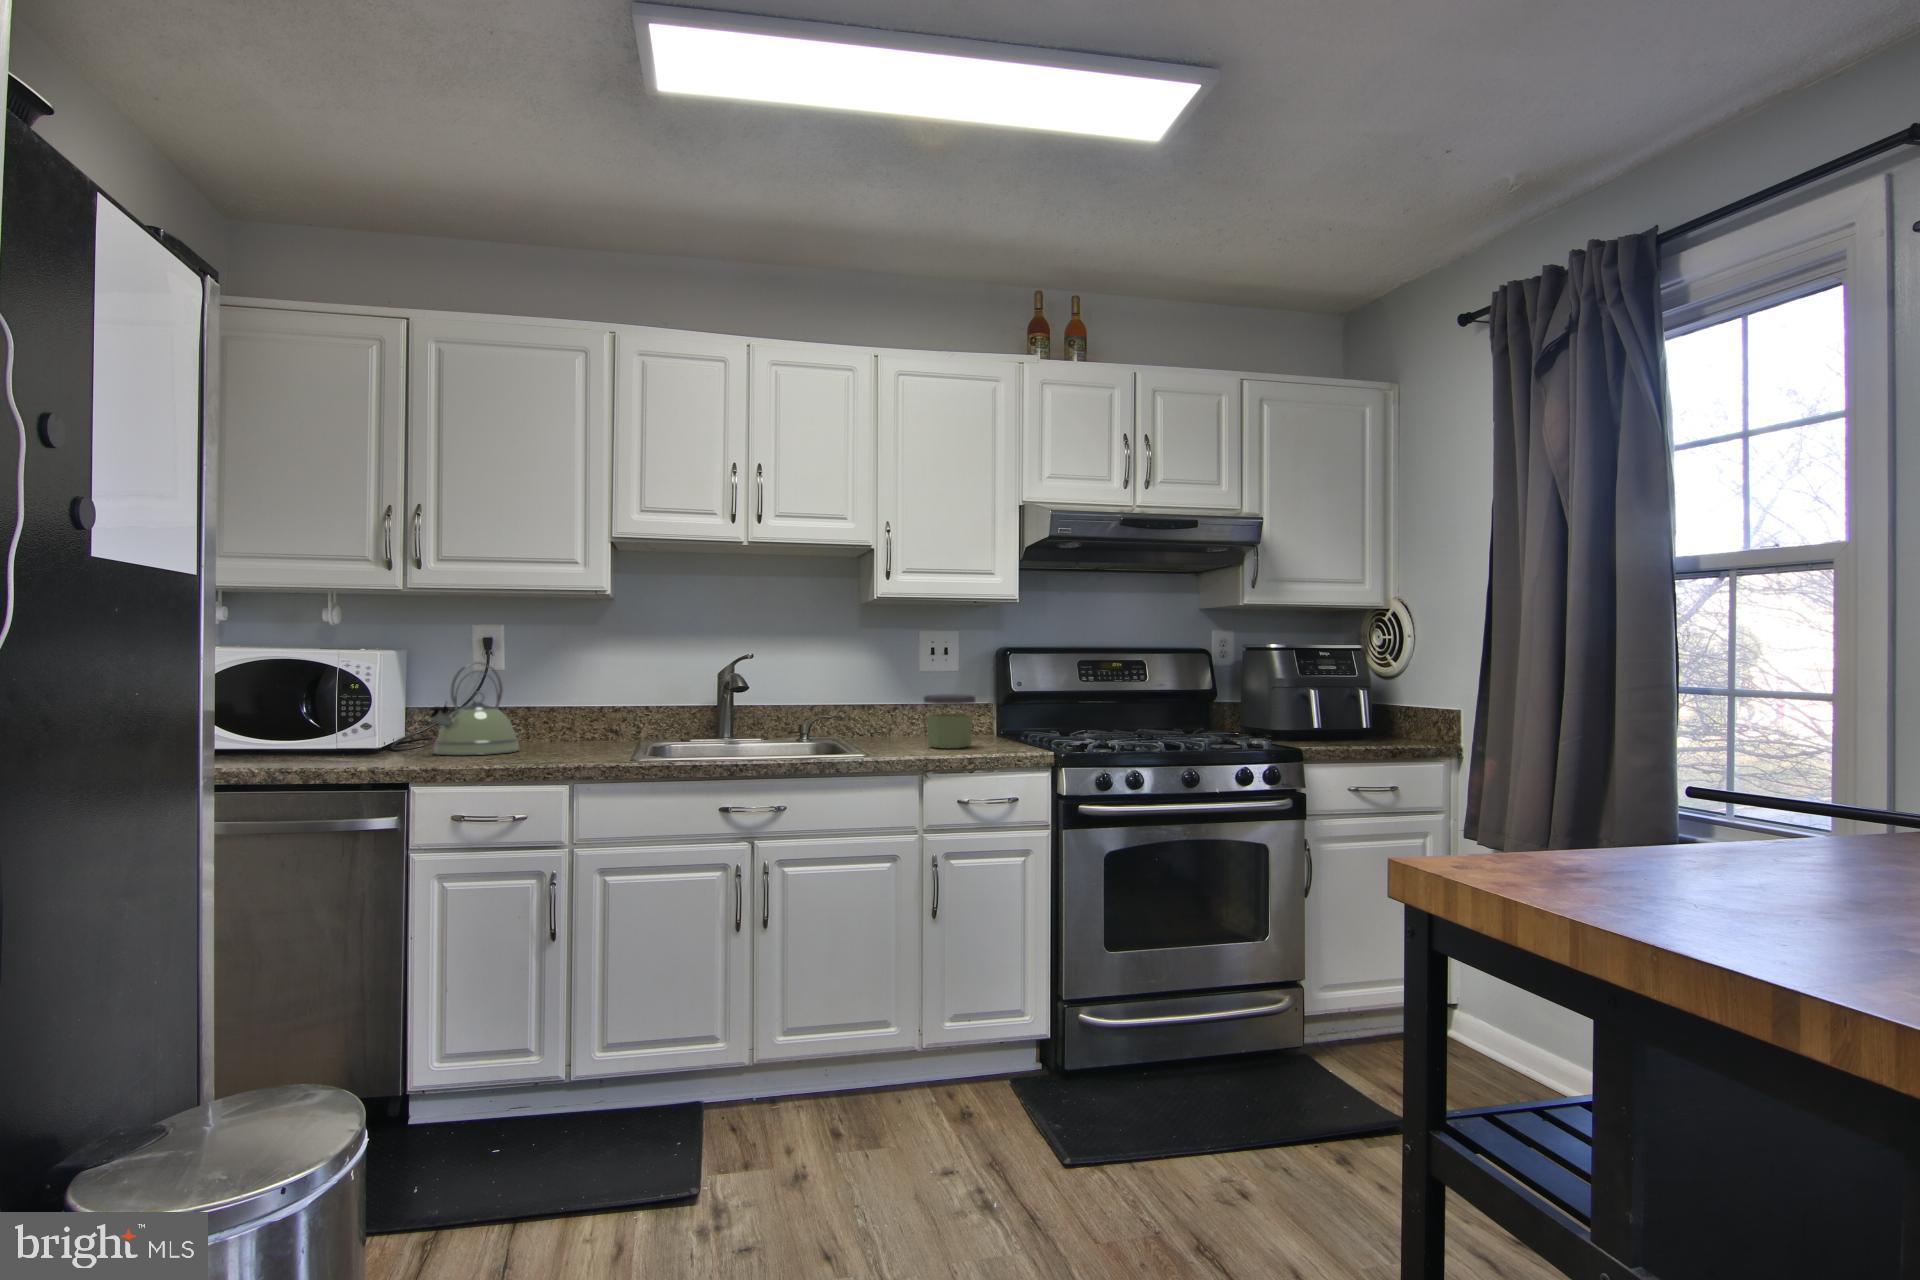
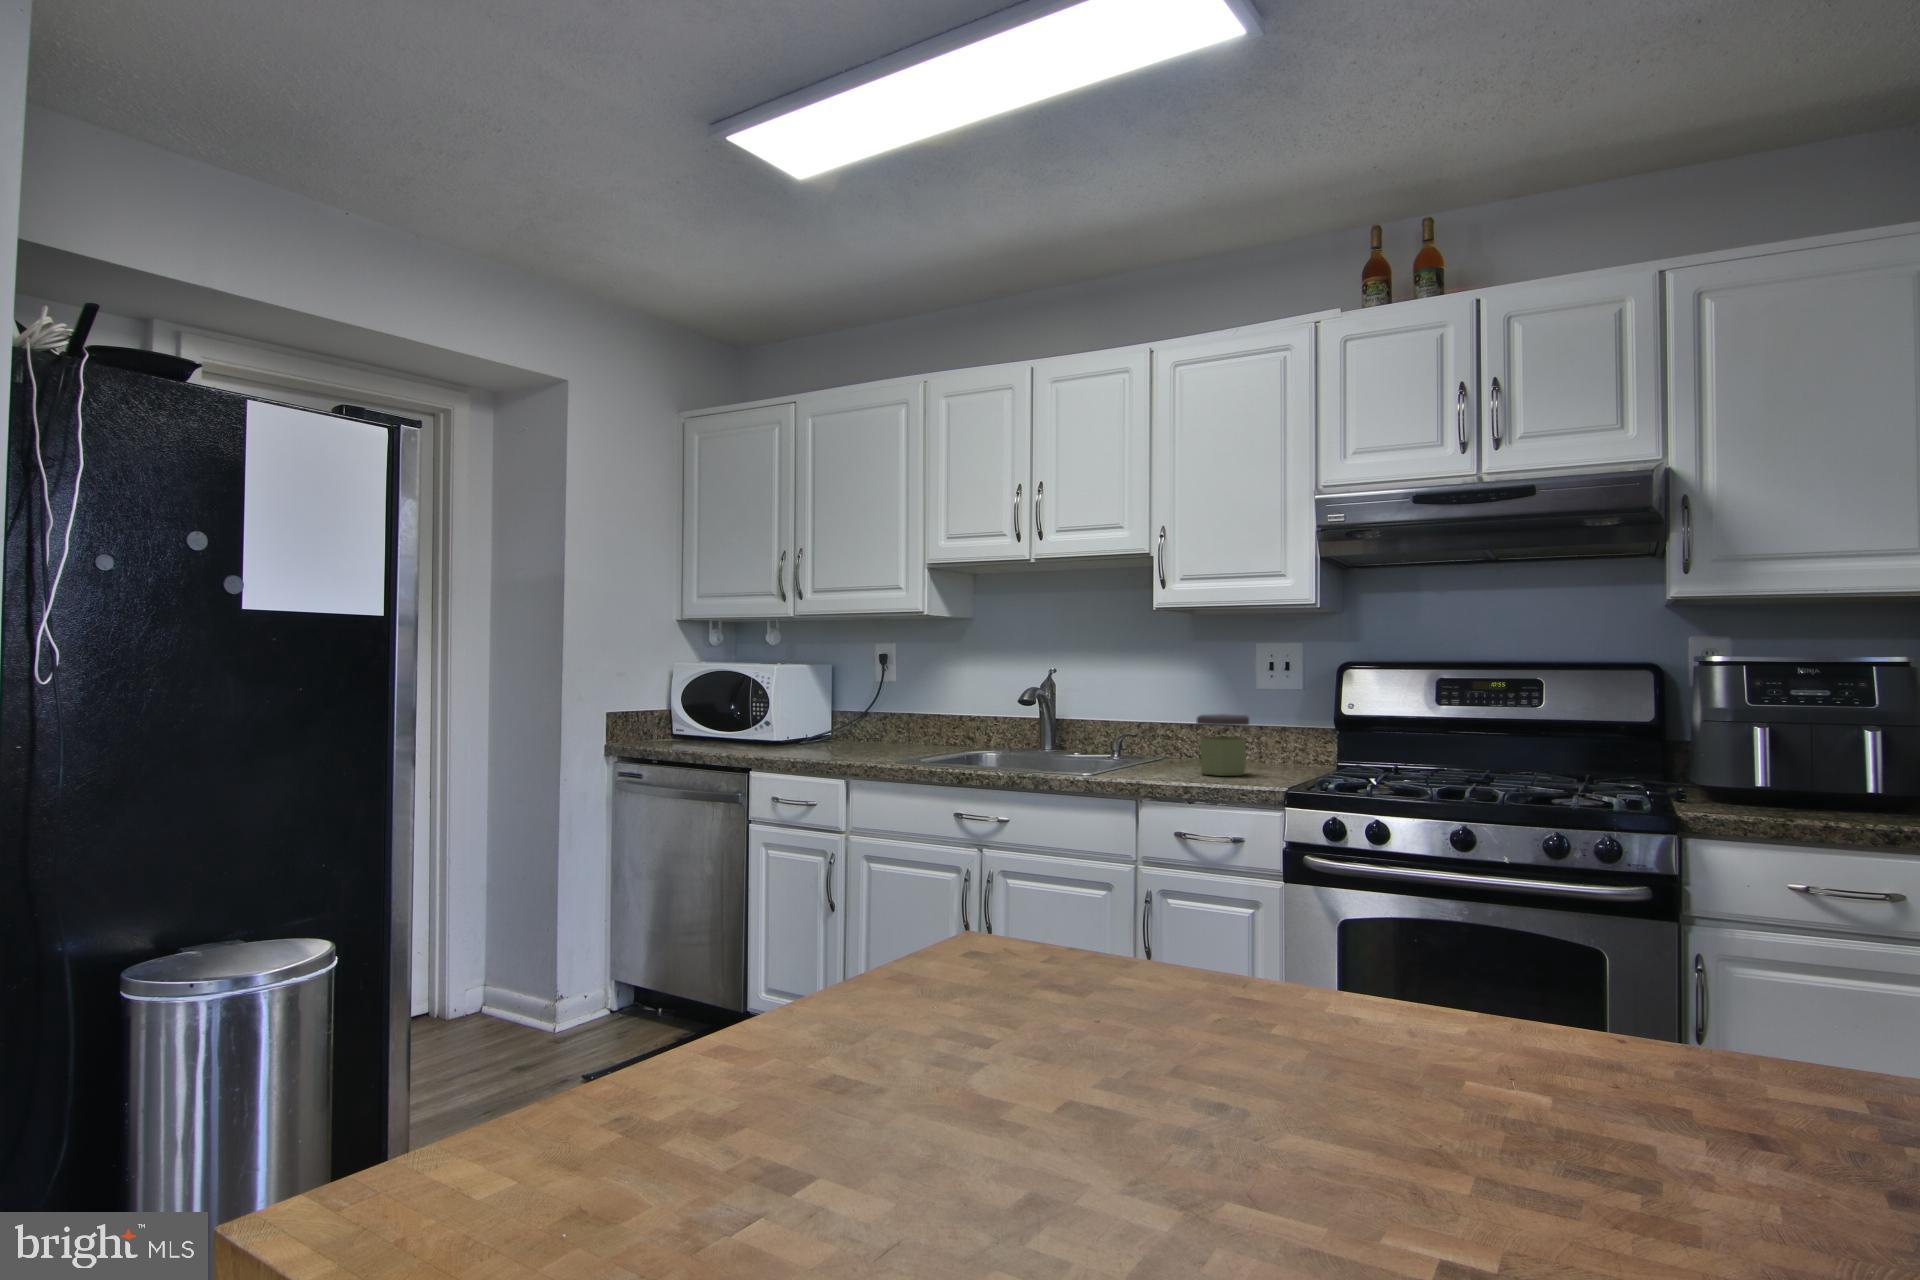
kettle: present [429,662,519,755] -> none [809,674,884,751]

